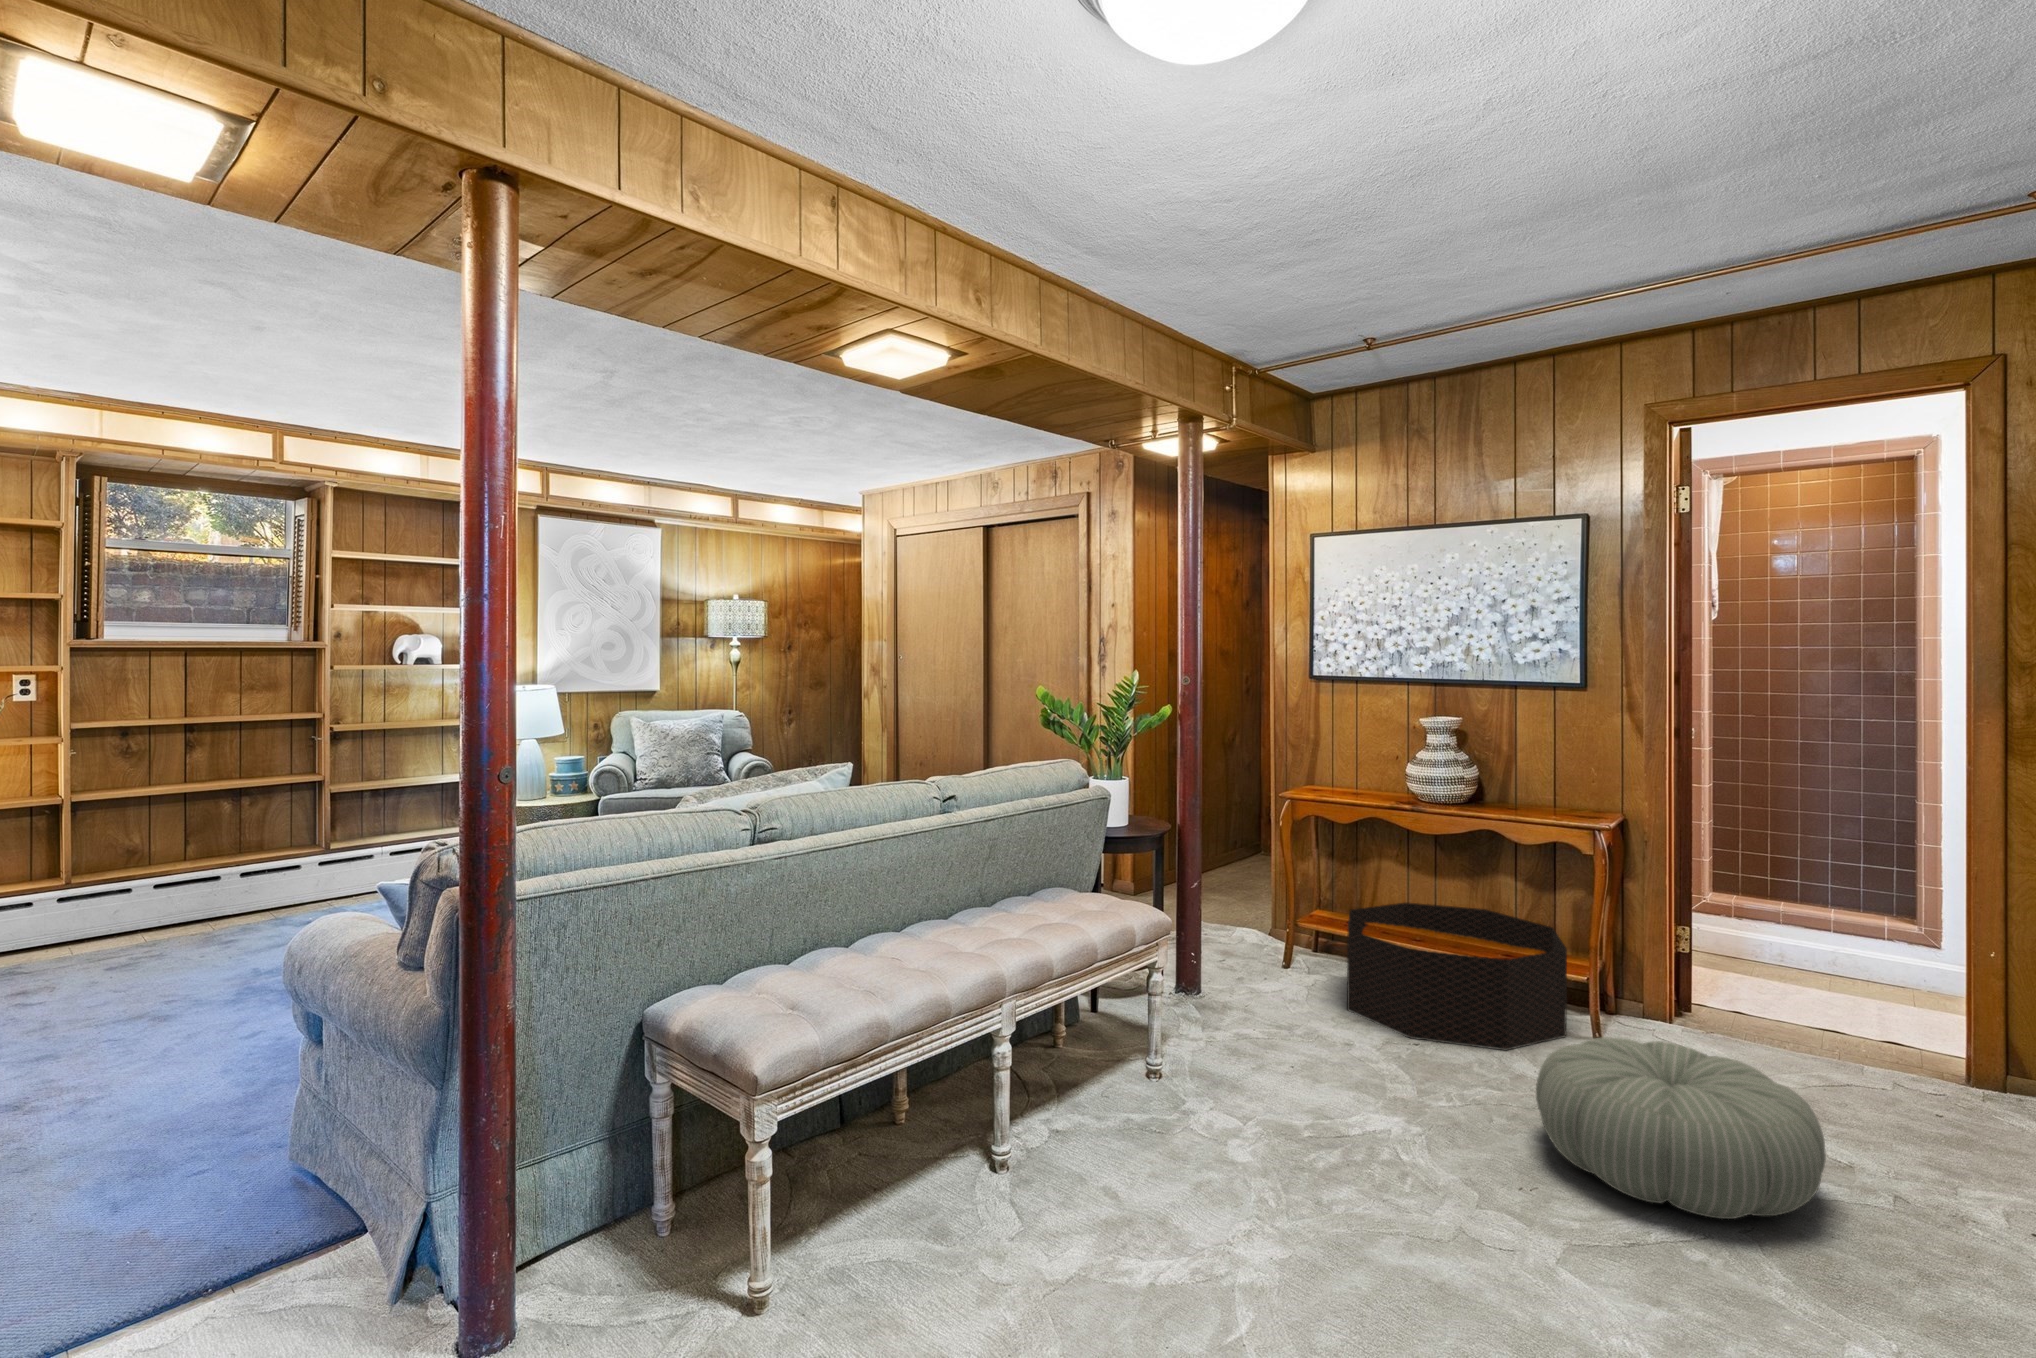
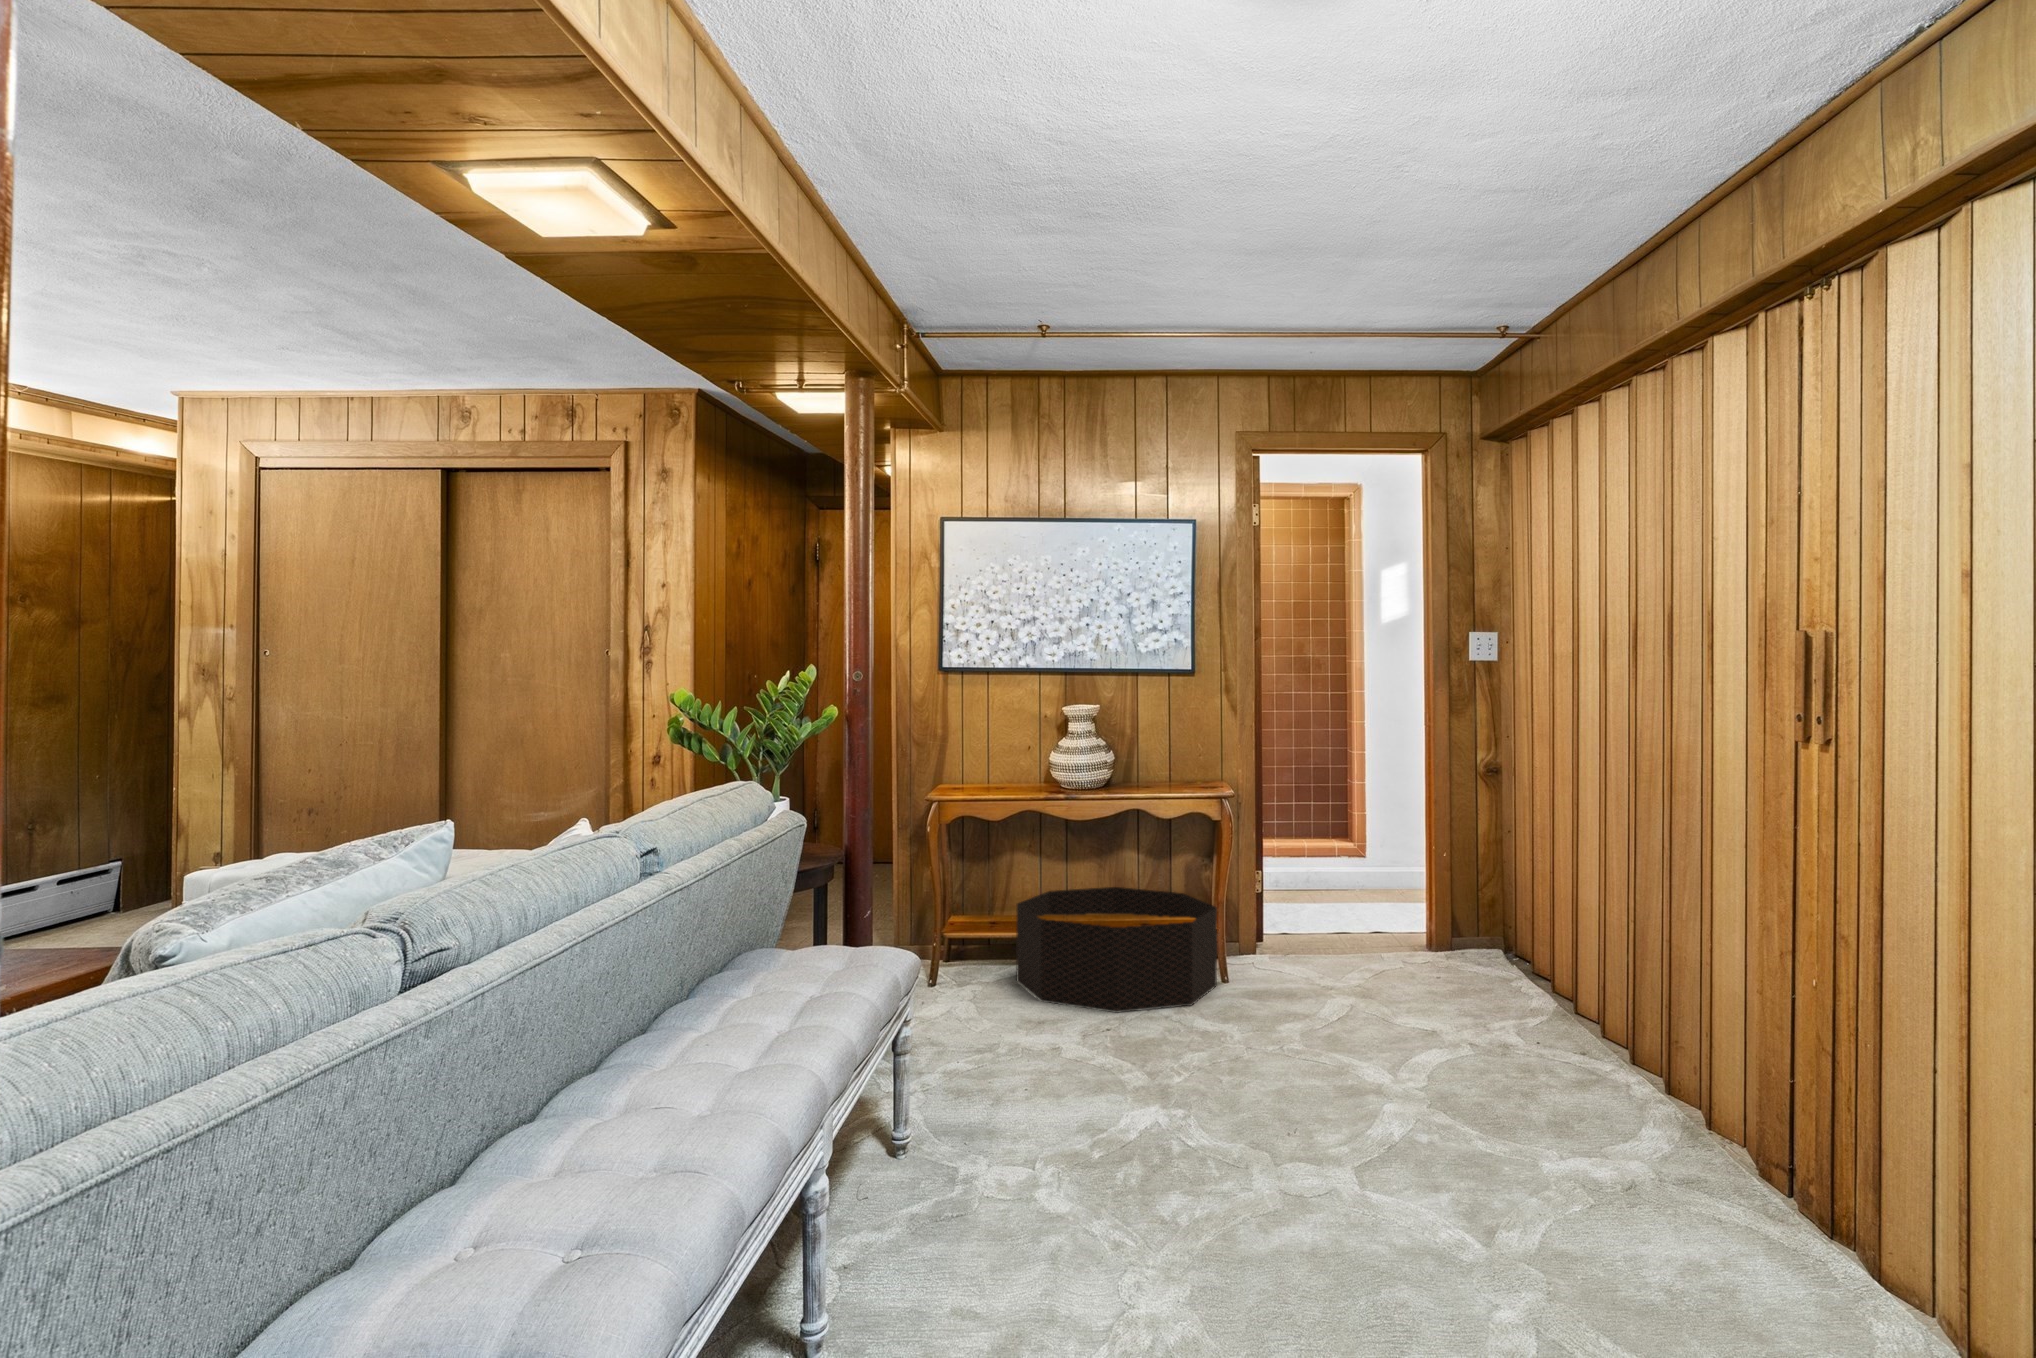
pouf: present [1536,1037,1826,1219] -> none [1280,961,1484,1081]

